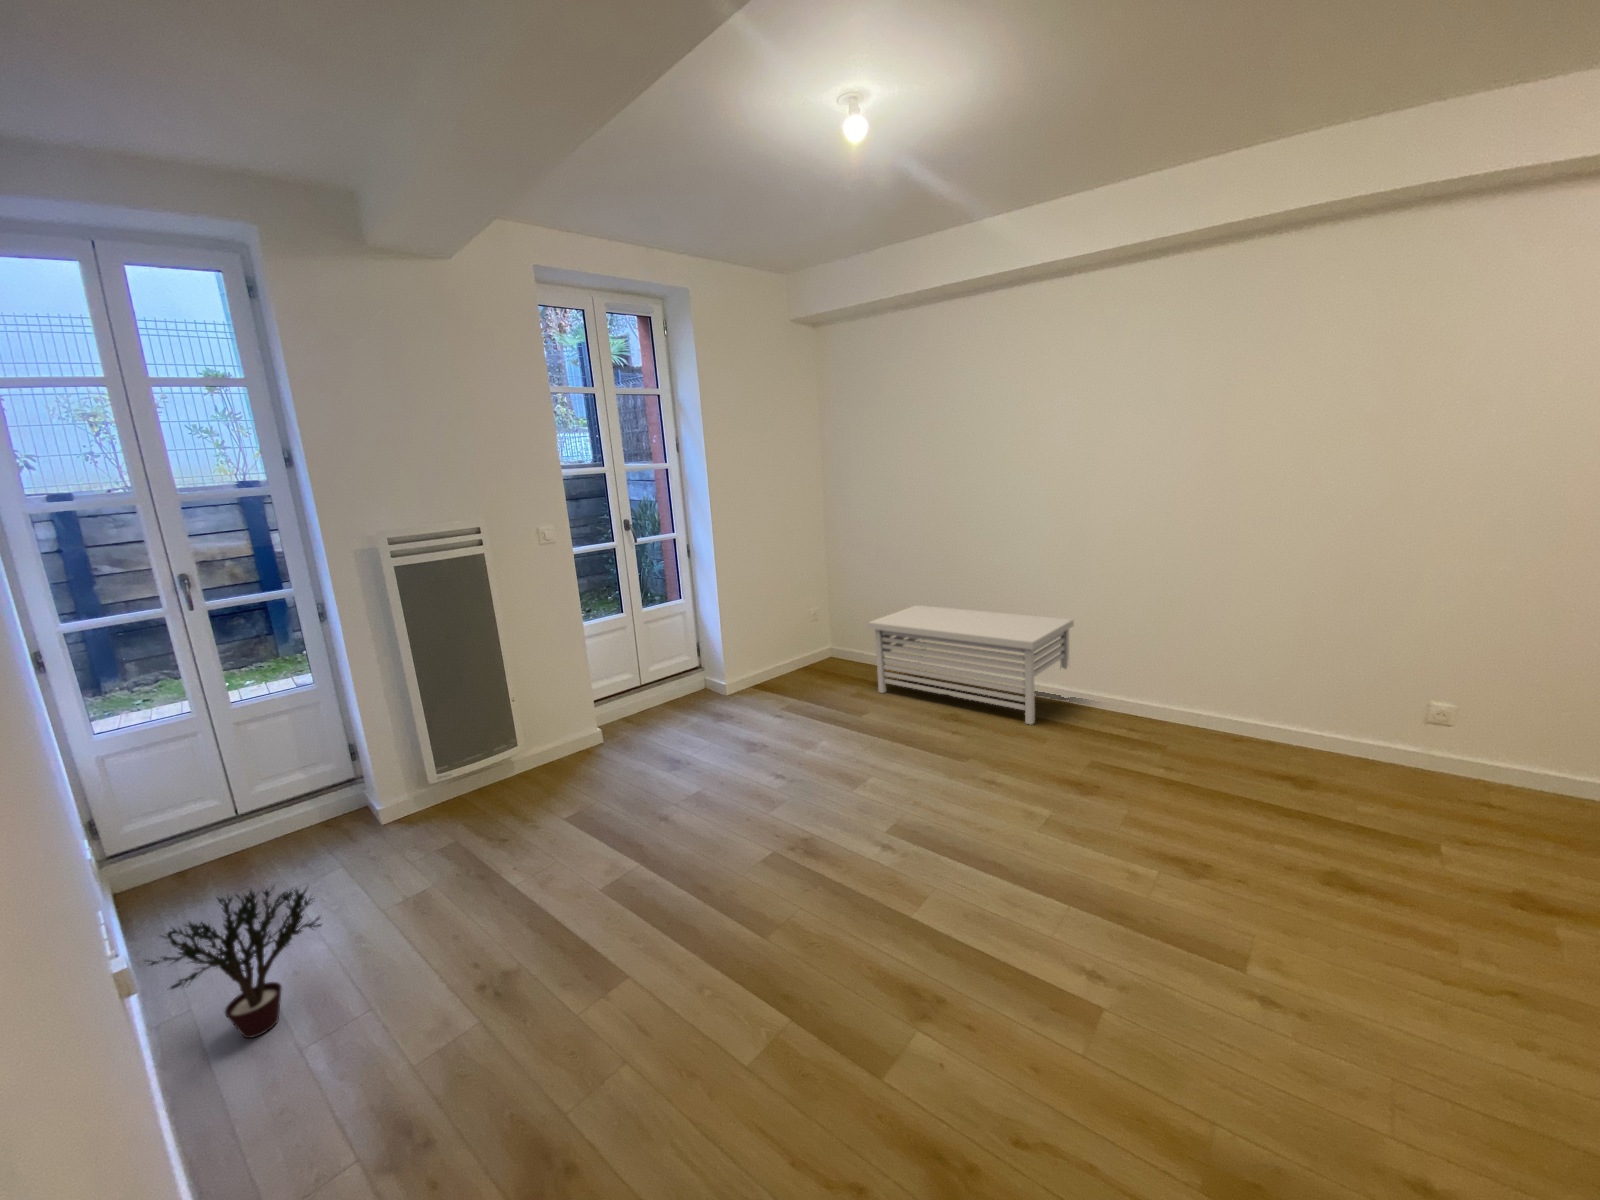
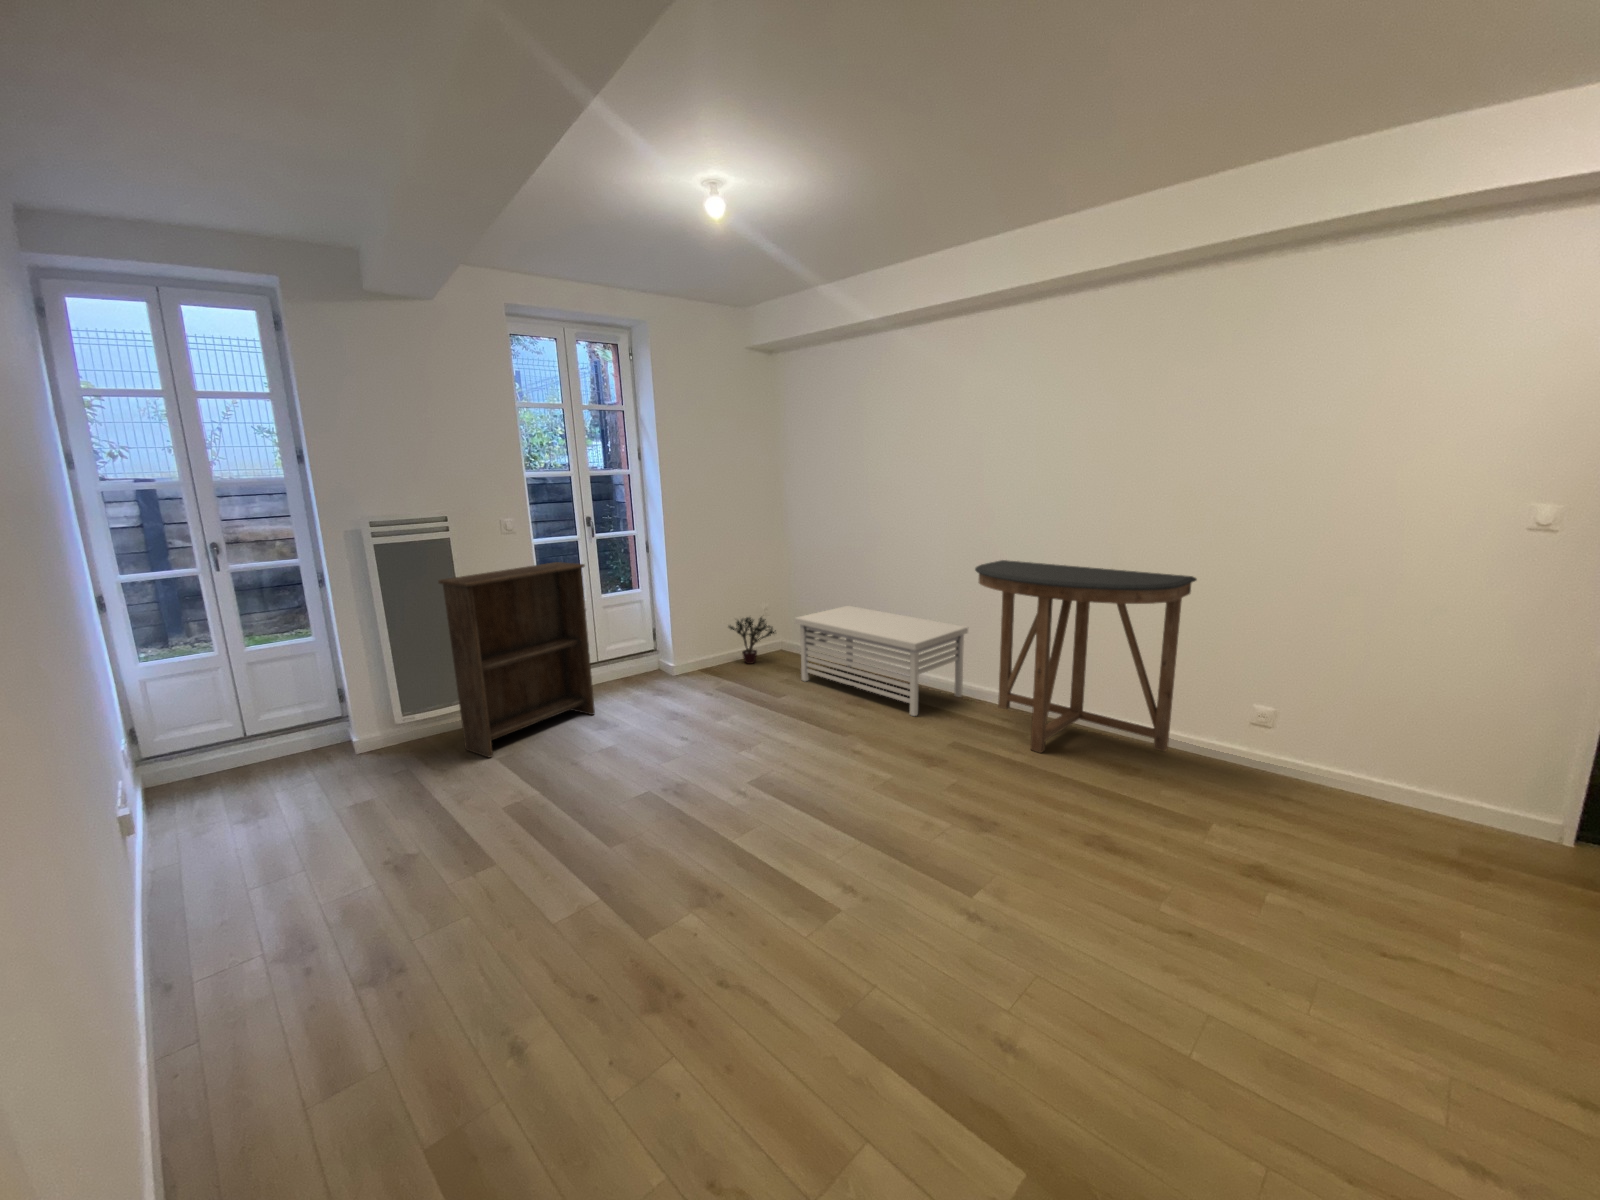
console table: none [1097,542,1375,758] -> present [975,560,1197,753]
bookshelf: none [479,575,659,816] -> present [438,562,595,757]
potted plant: present [150,887,321,1038] -> present [729,617,776,664]

